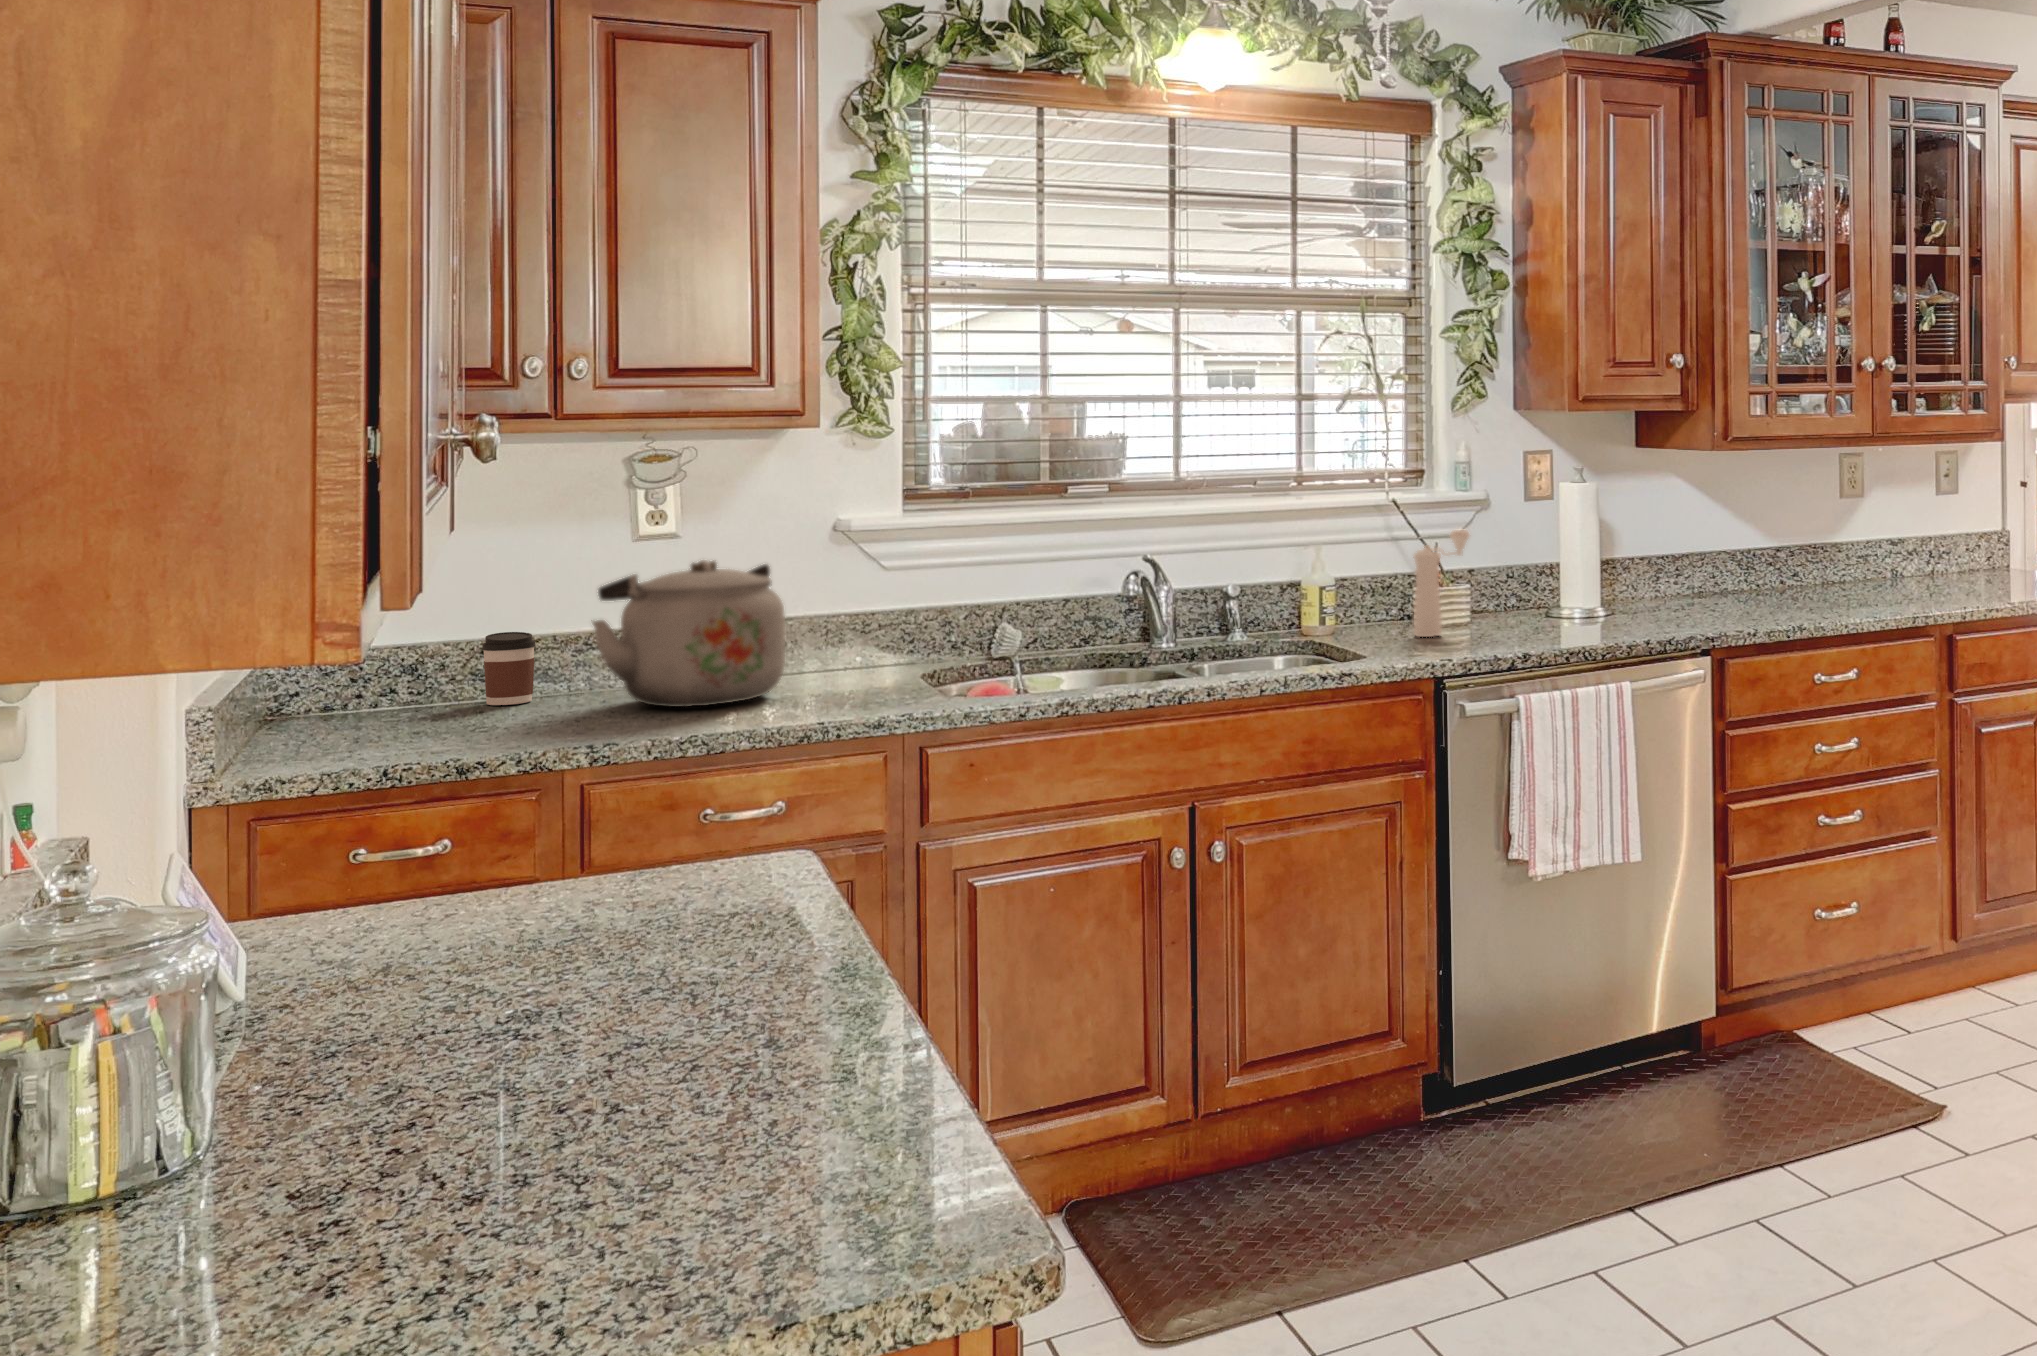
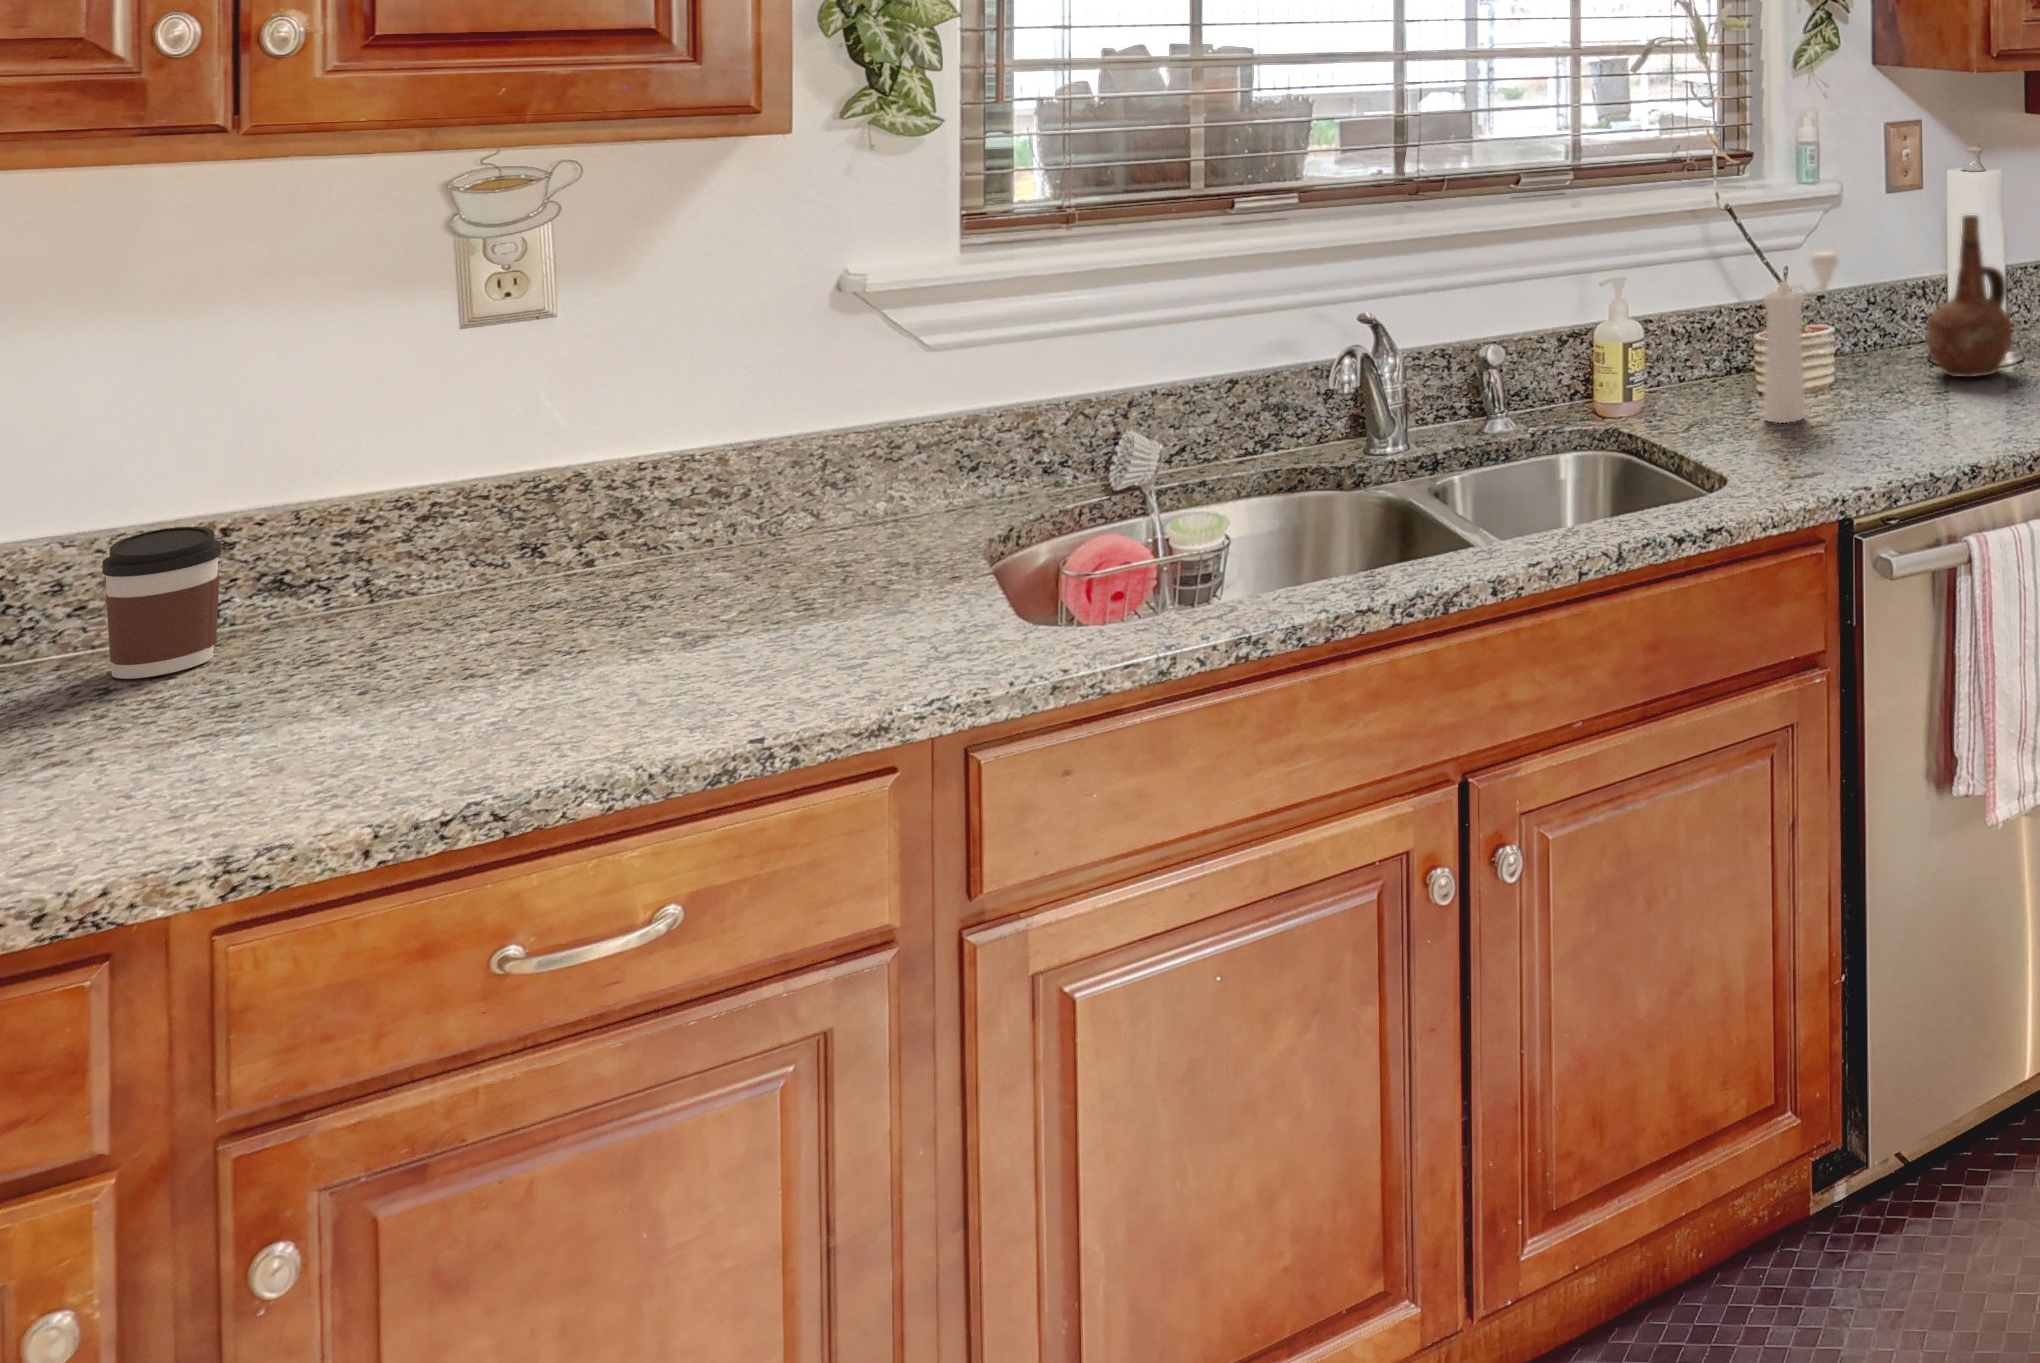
ceramic pitcher: none [1539,510,1600,620] -> present [1926,215,2012,377]
kettle: present [593,560,785,707] -> none [292,385,712,684]

